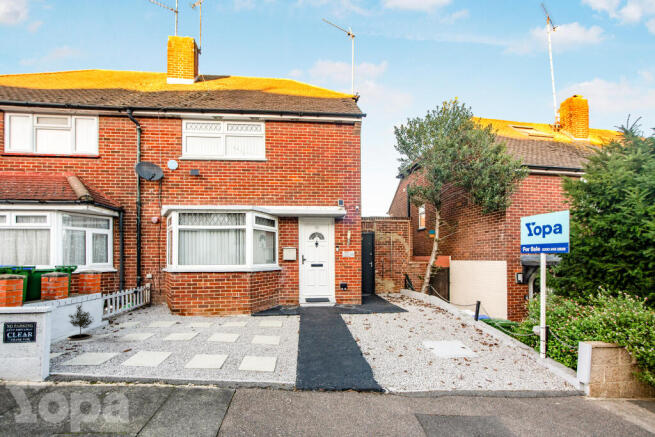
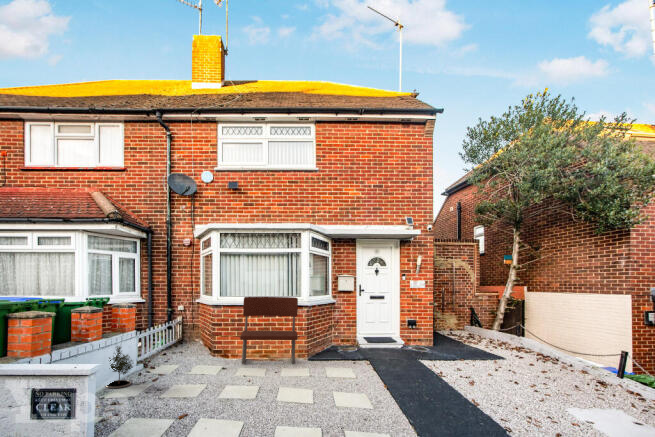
bench: none [192,265,244,320] -> present [240,297,298,364]

